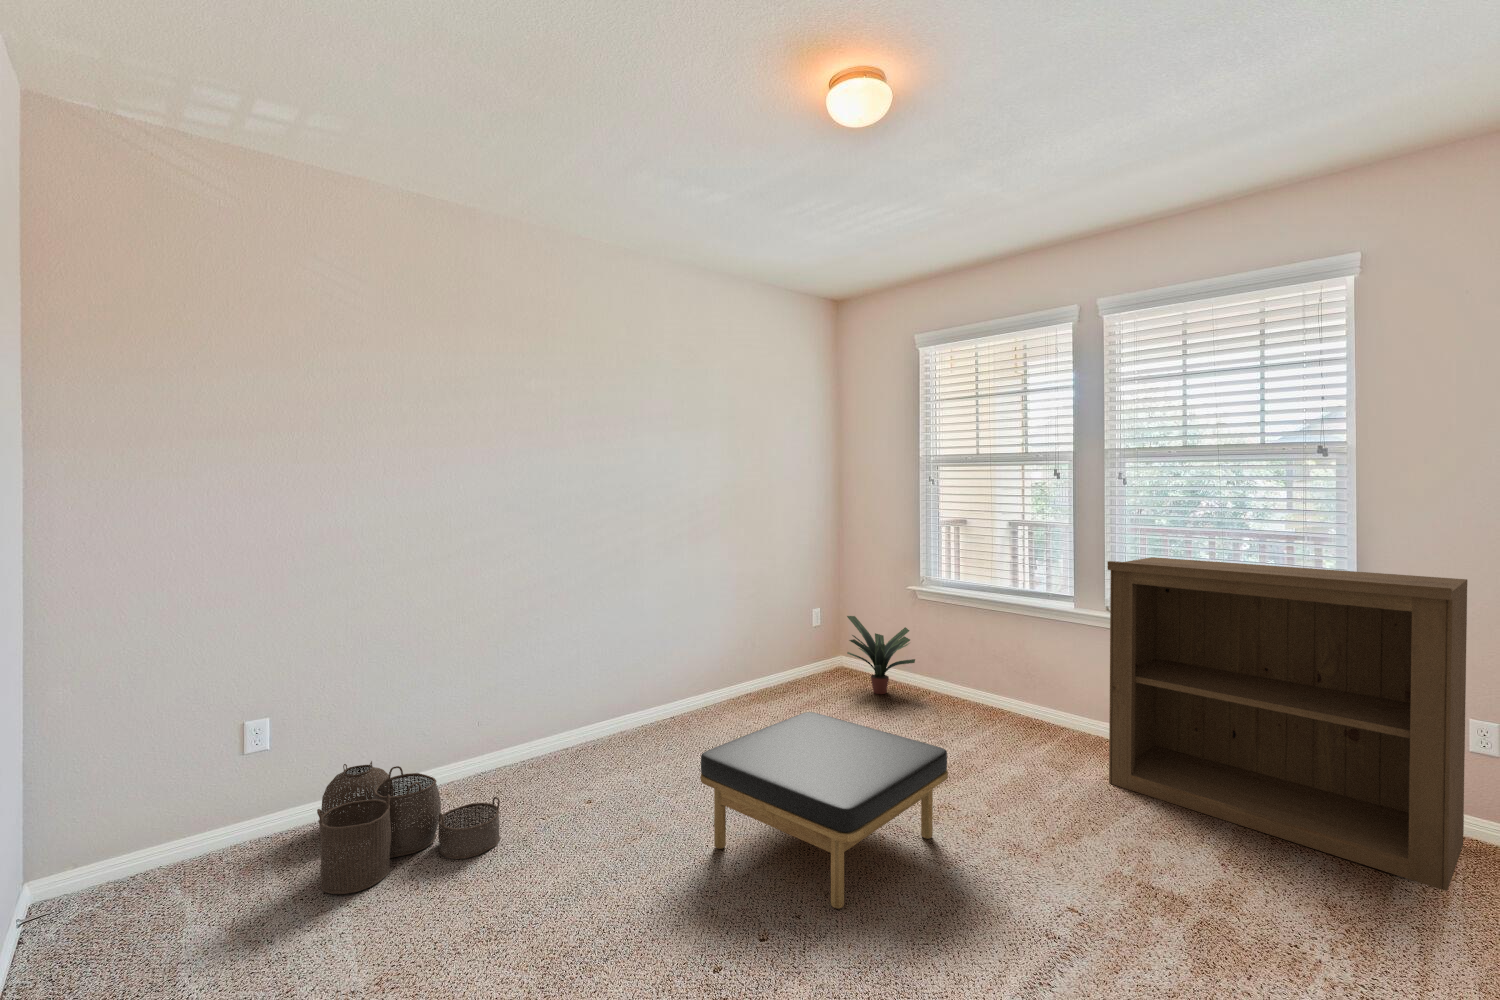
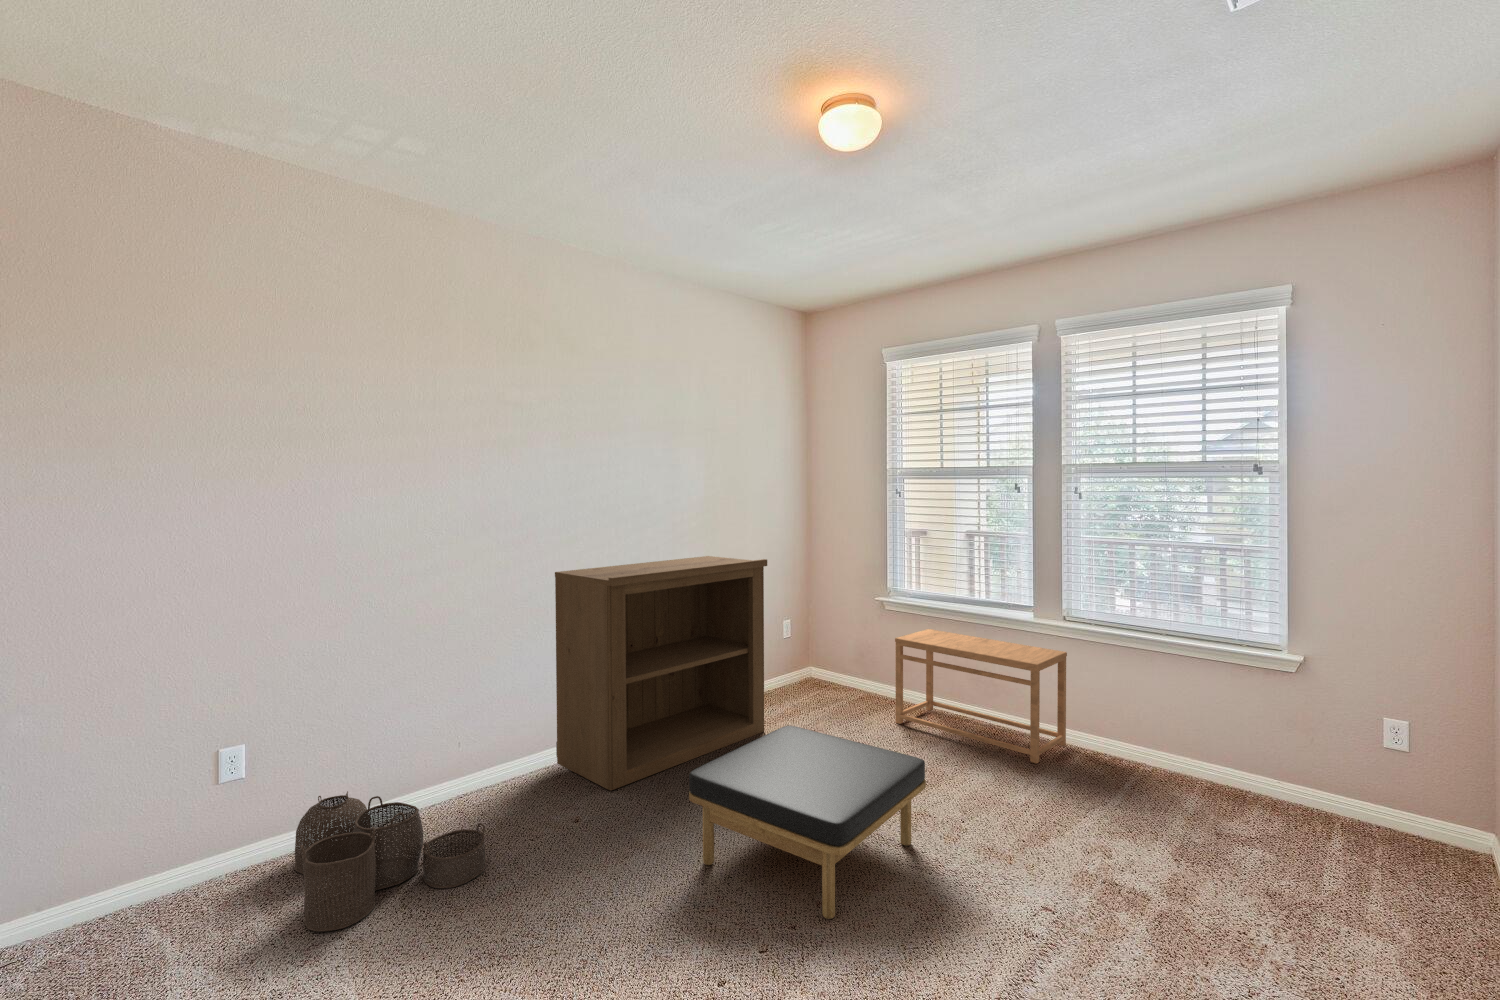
bookshelf: present [1107,557,1467,891] -> present [555,556,767,791]
potted plant: present [847,616,915,694] -> none [813,625,881,702]
side table: none [928,621,1110,762] -> present [895,629,1067,764]

